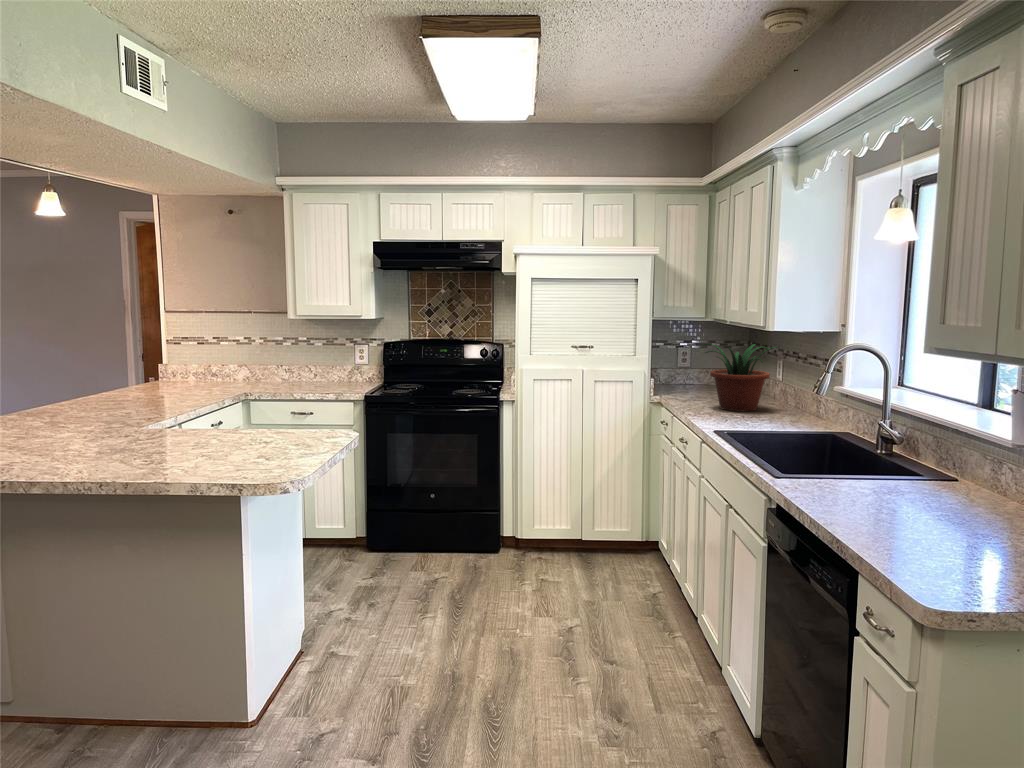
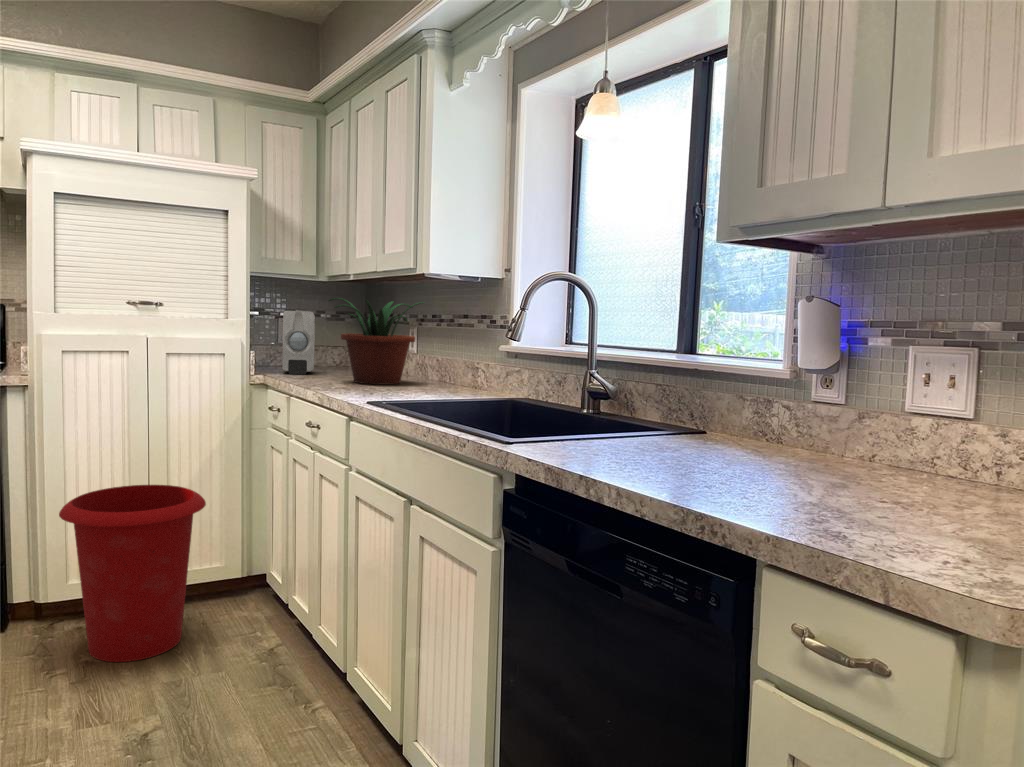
soap dispenser: none [672,350,698,397] -> present [282,311,315,374]
waste bin: none [530,469,615,583] -> present [59,485,206,662]

